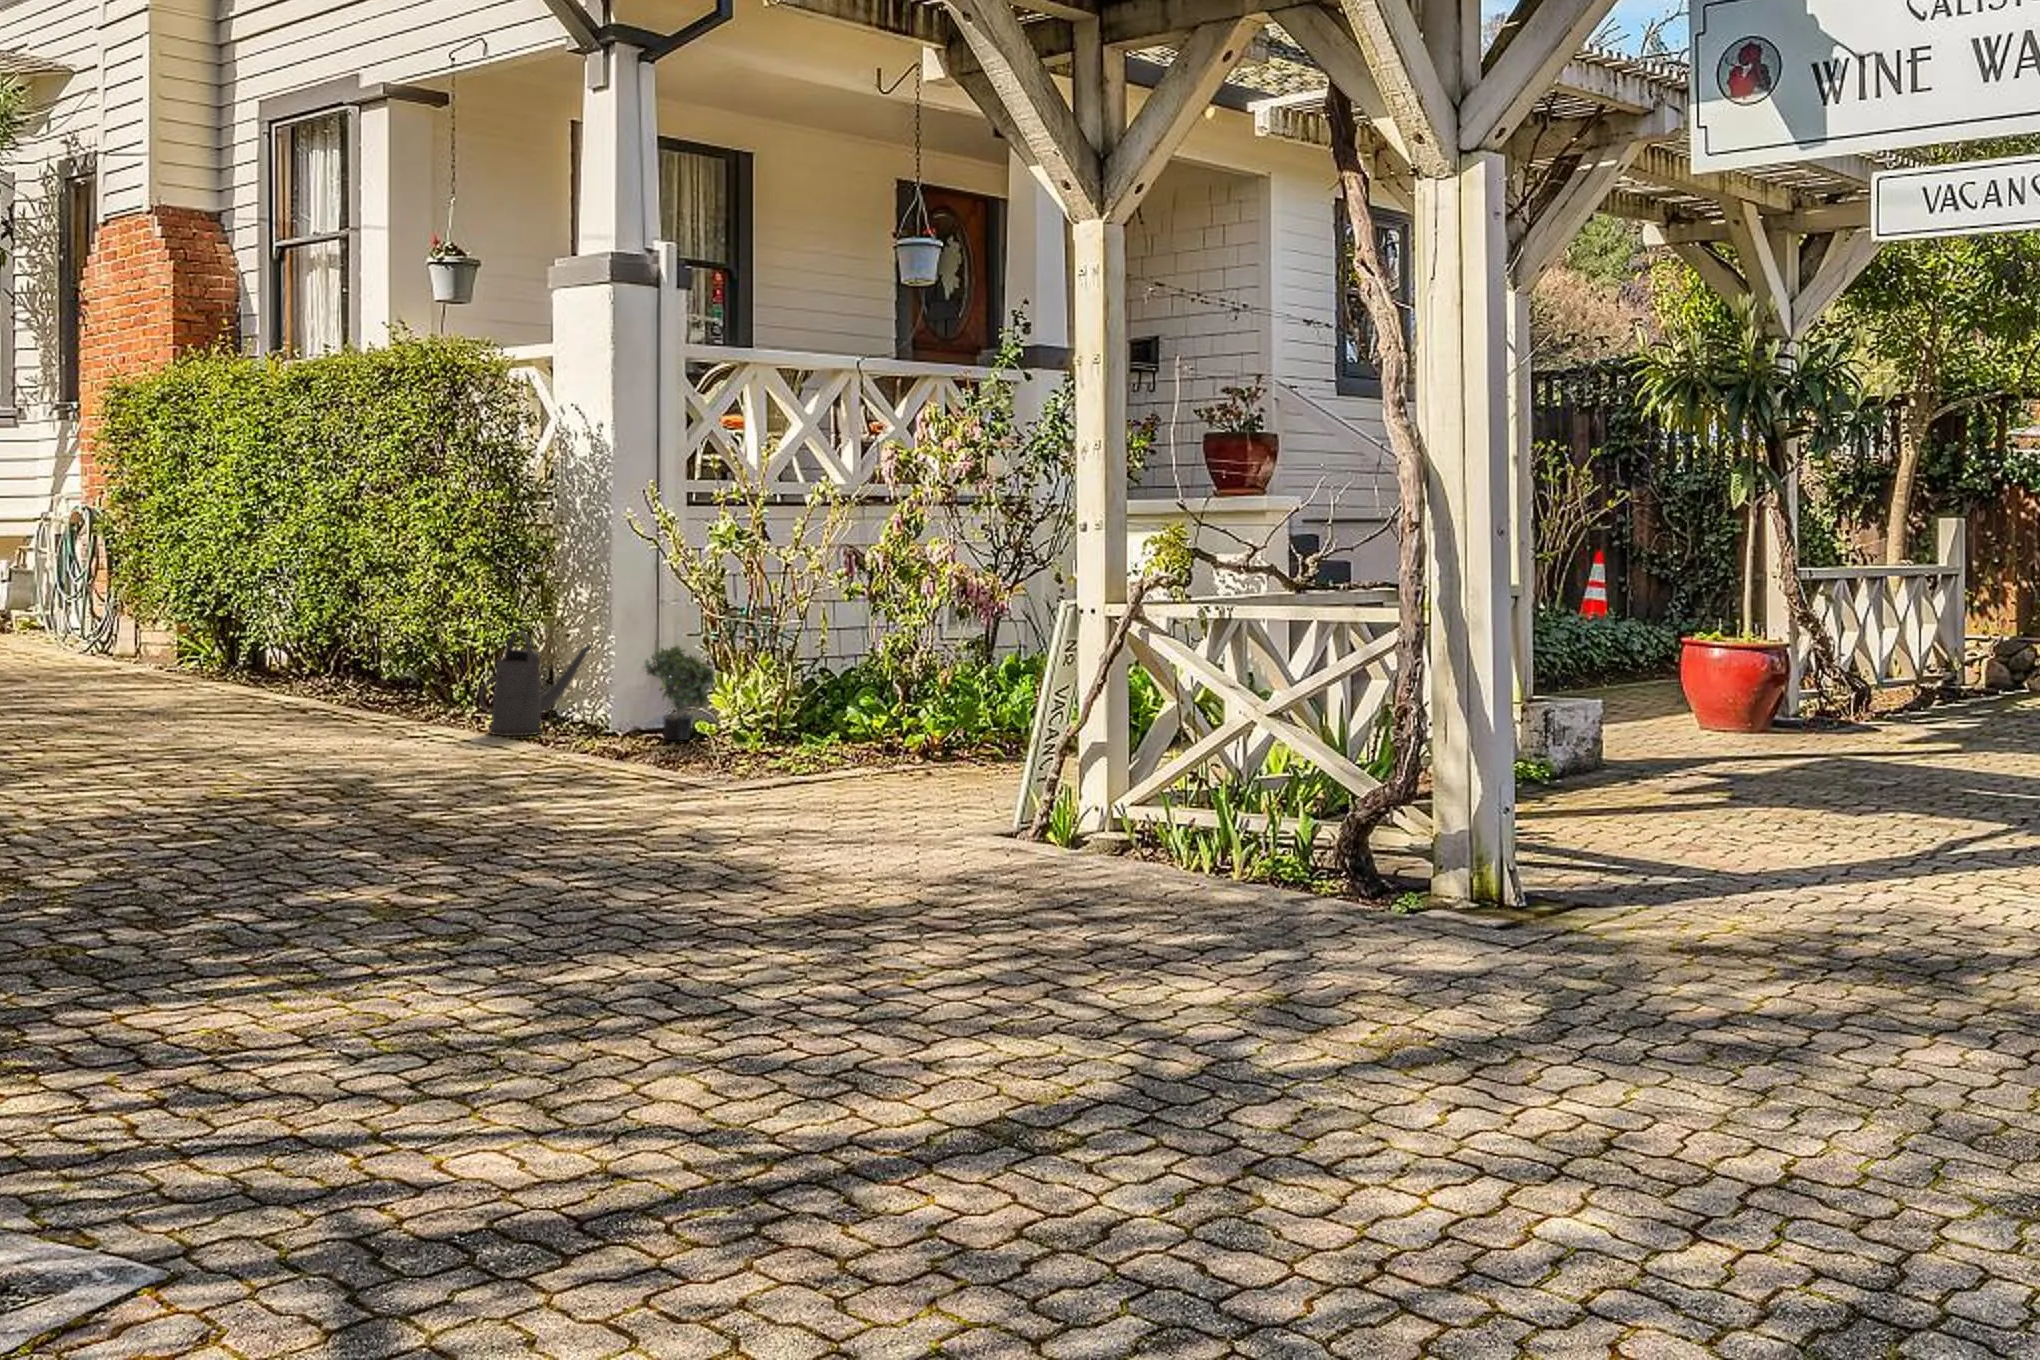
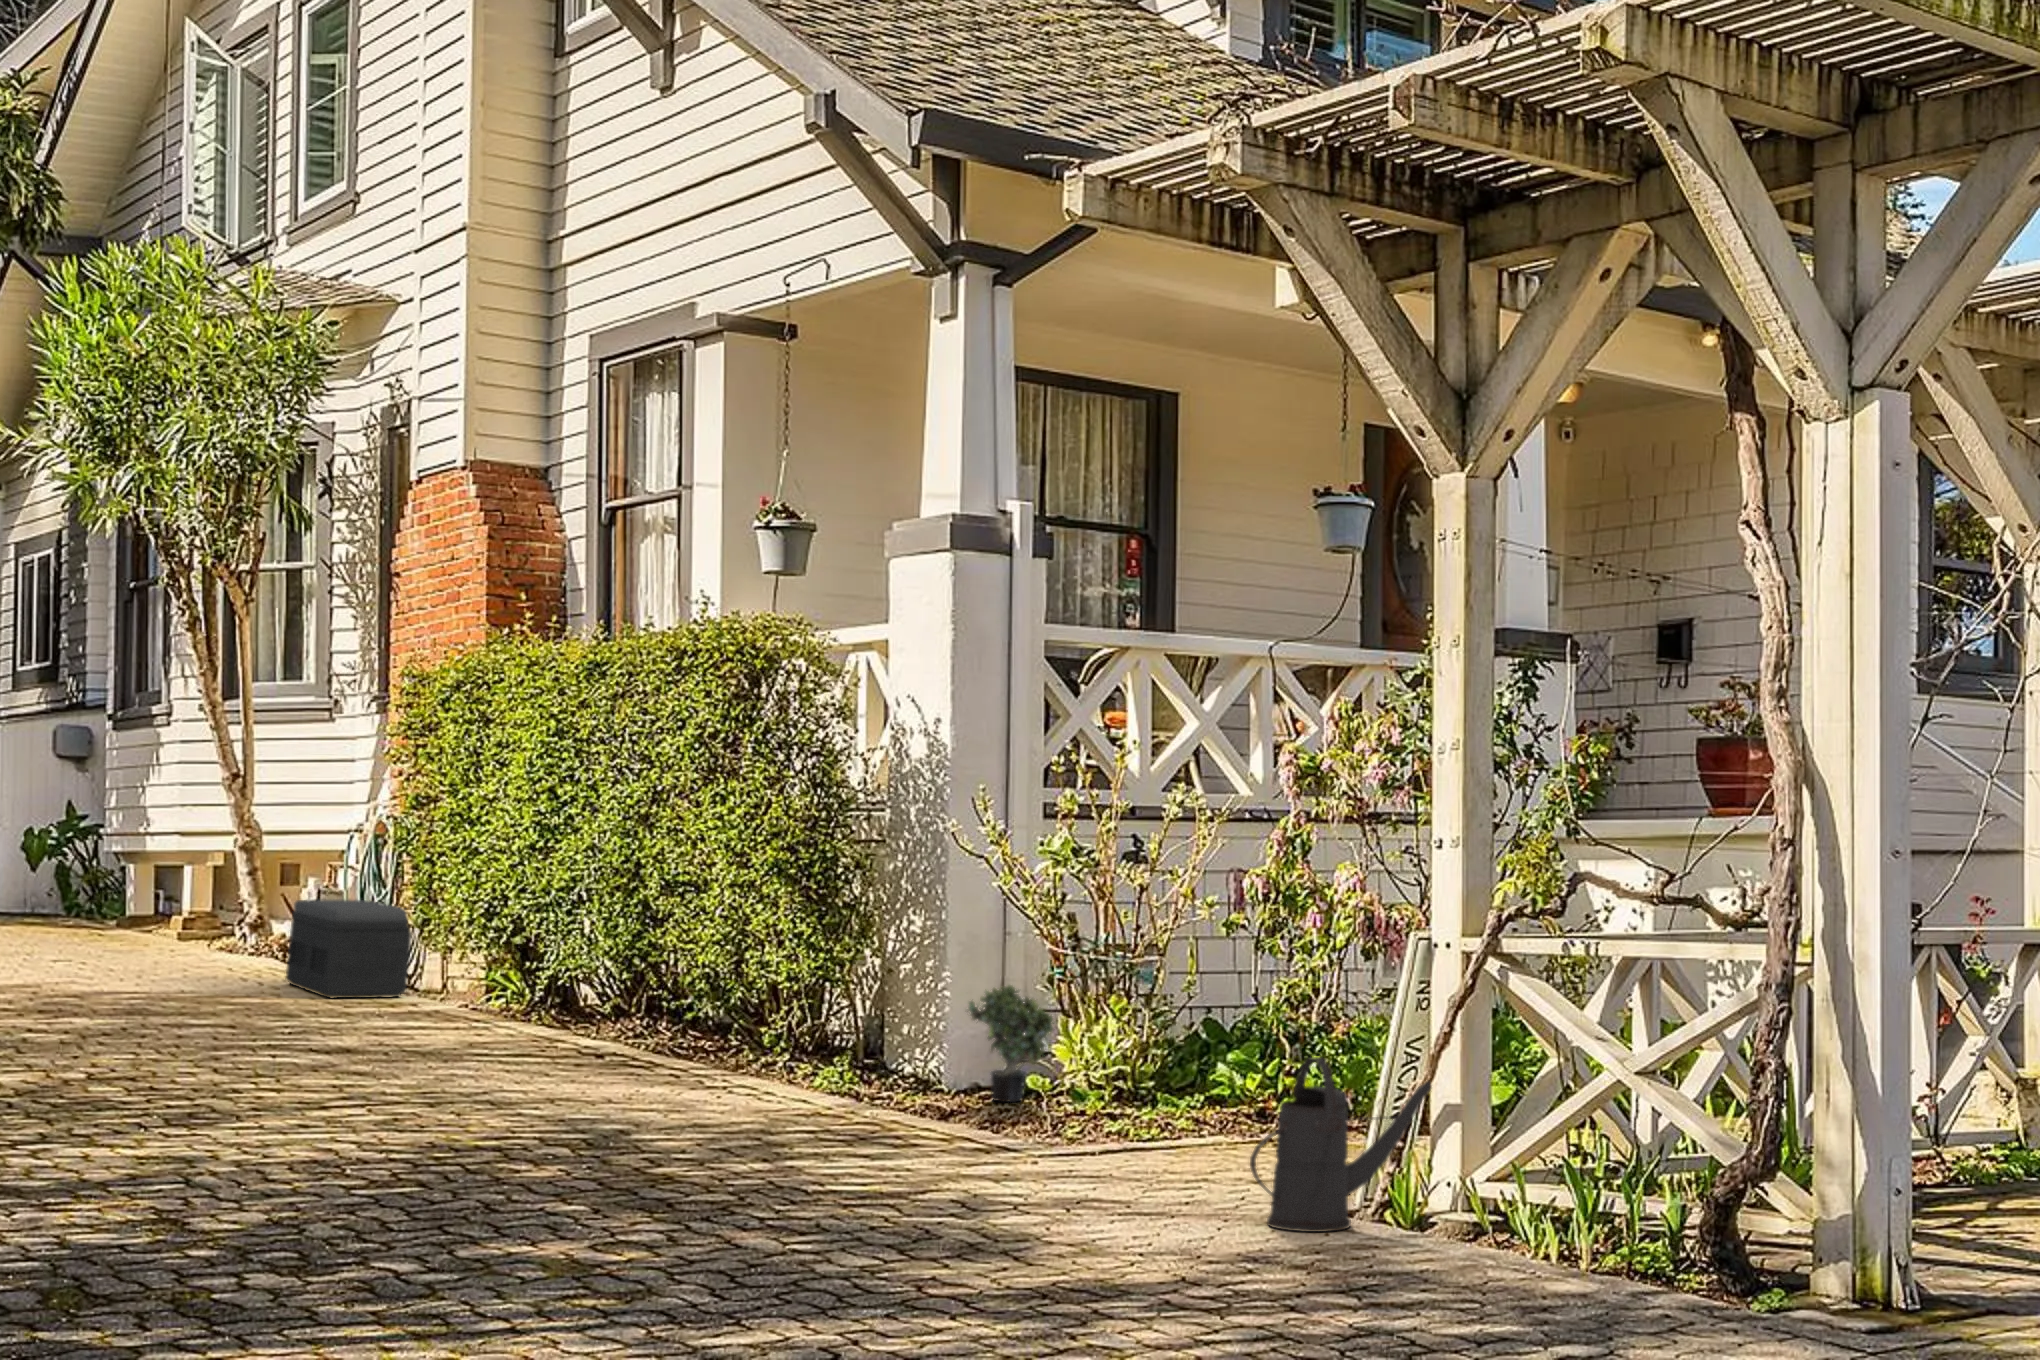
storage bench: none [9,577,123,660] -> present [286,900,412,999]
watering can: present [479,631,591,736] -> present [1250,1057,1431,1232]

